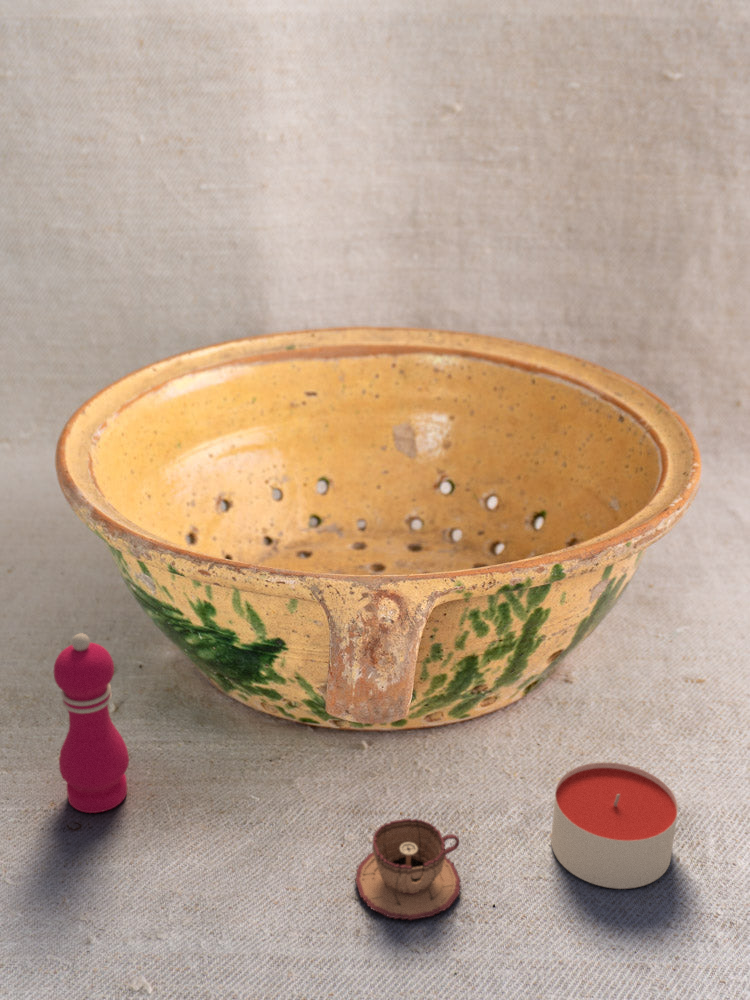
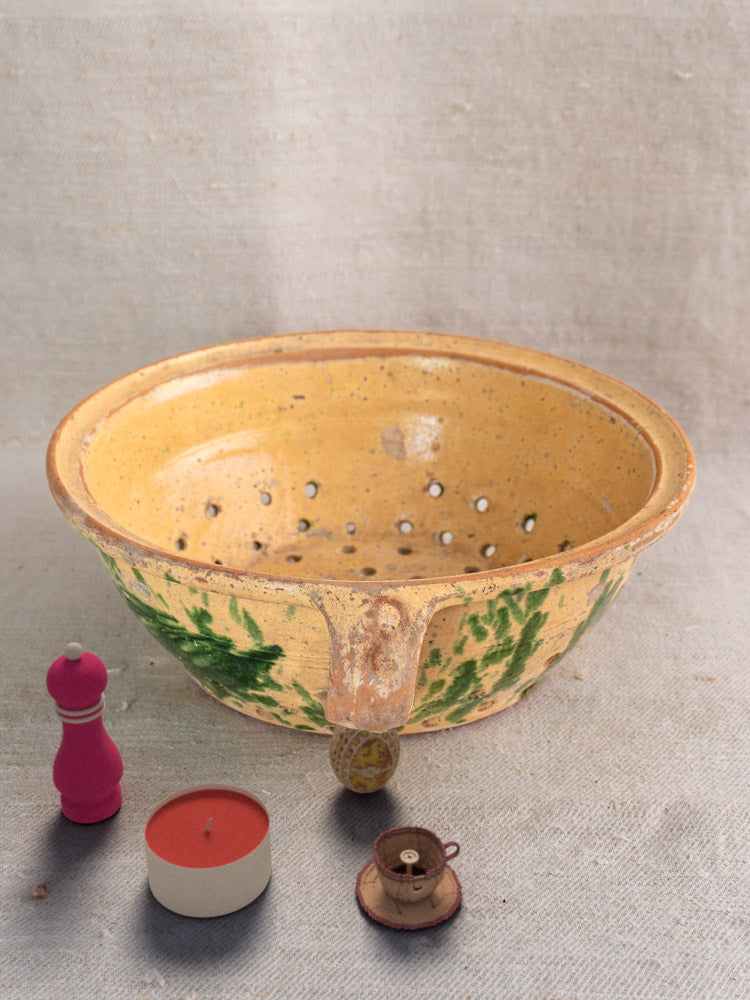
decorative egg: none [333,700,404,788] -> present [329,726,400,793]
candle: present [551,762,678,889] -> present [144,783,272,917]

